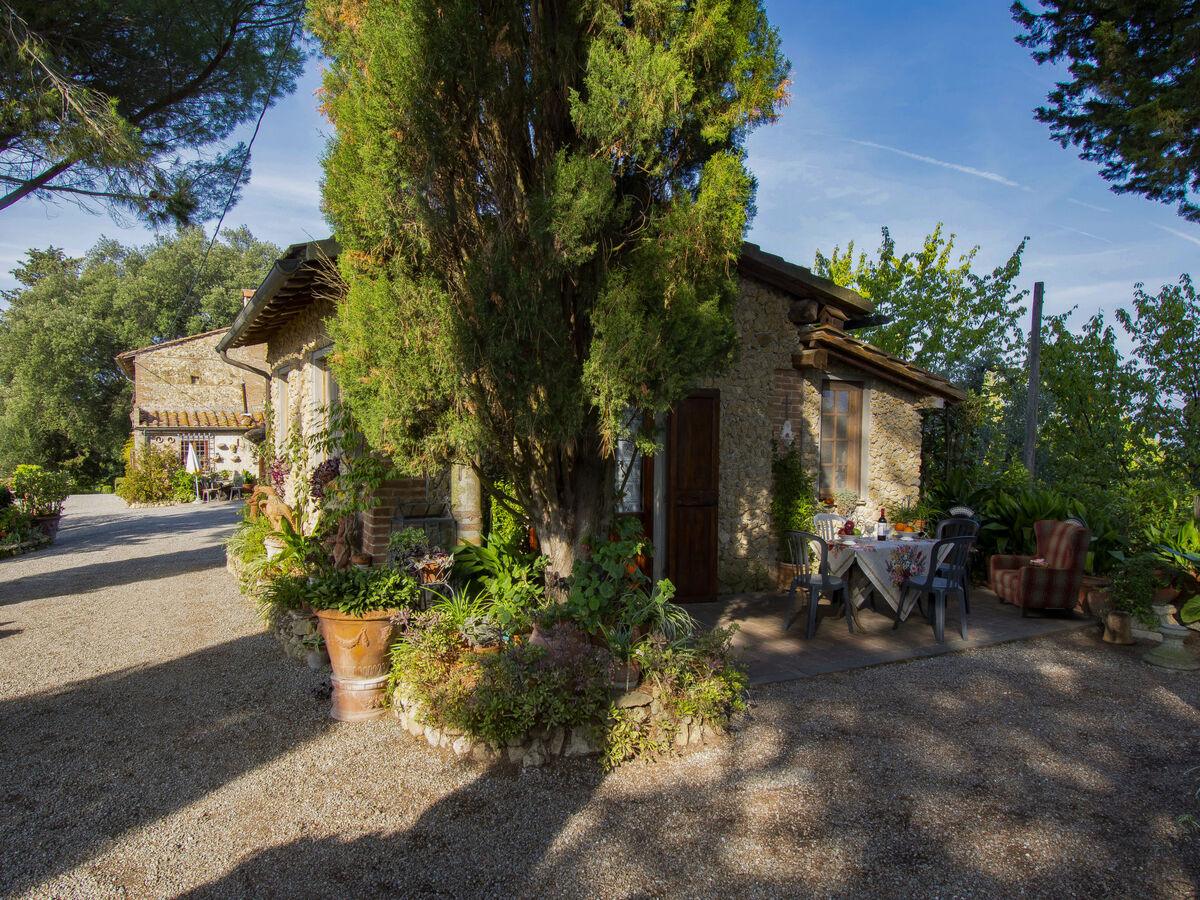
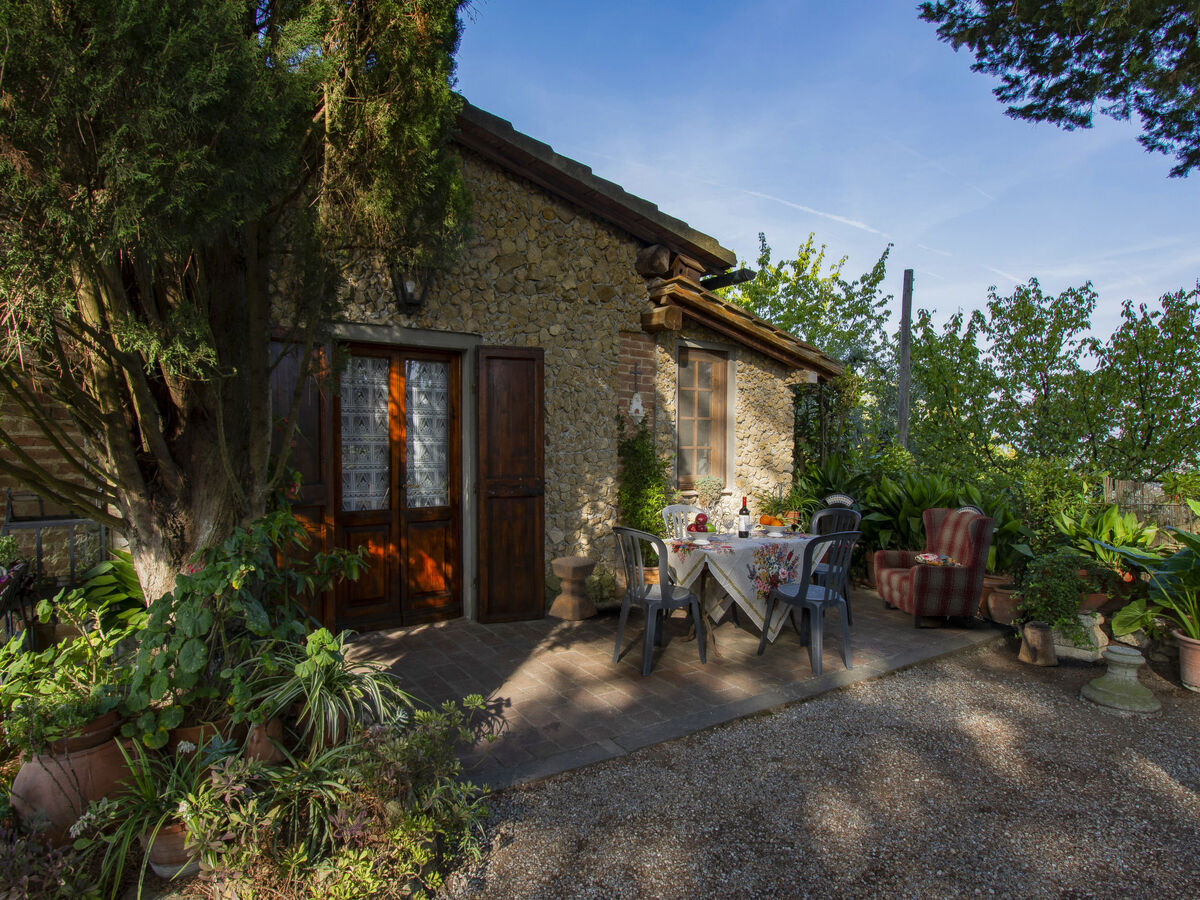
stool: none [720,553,759,603] -> present [549,556,597,620]

